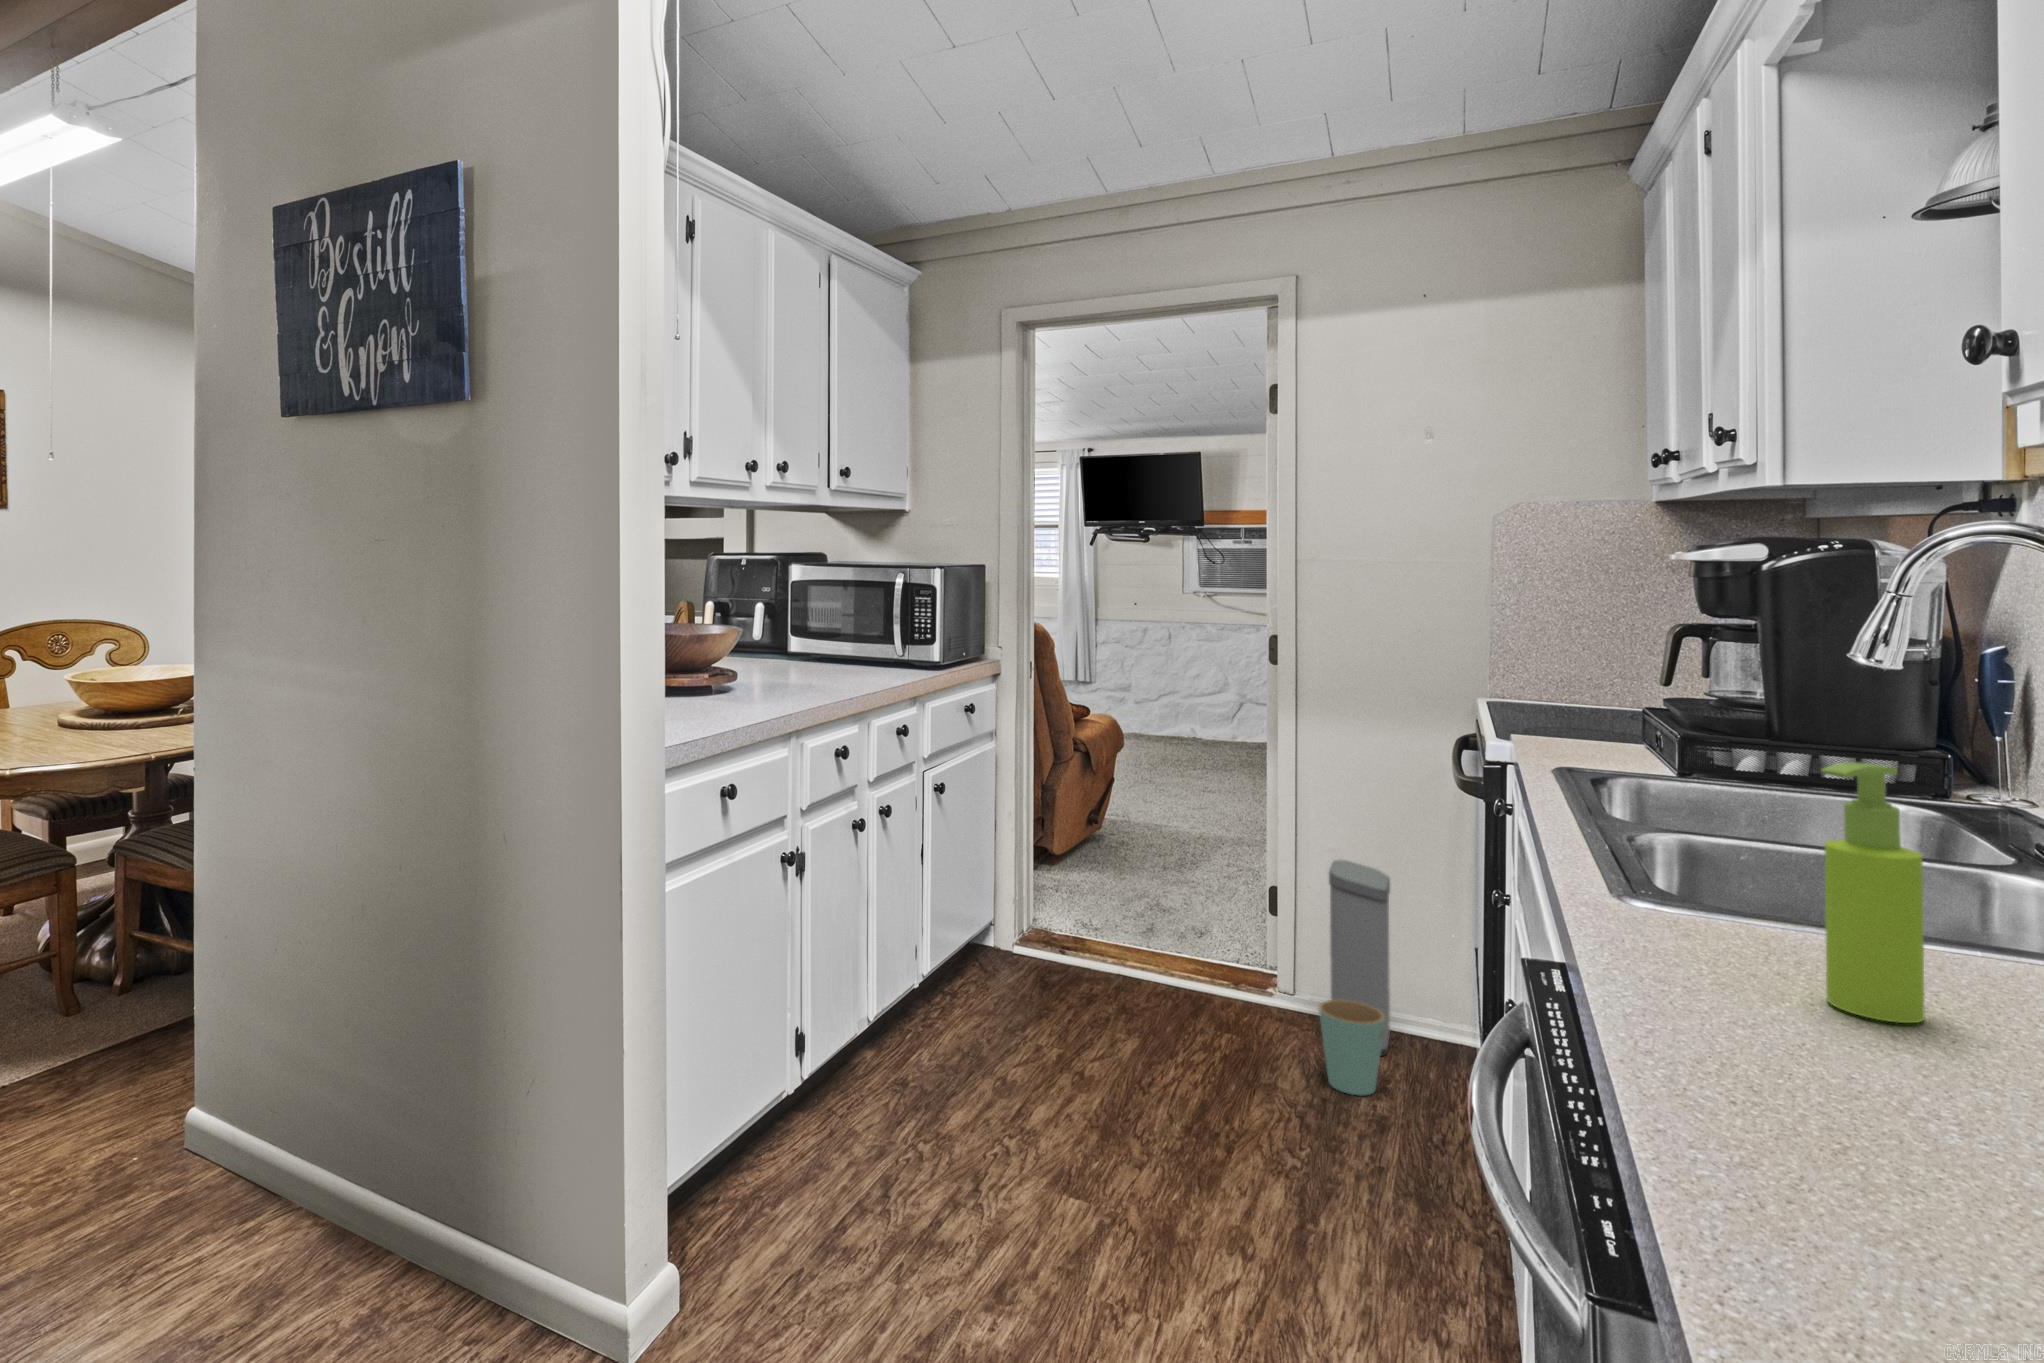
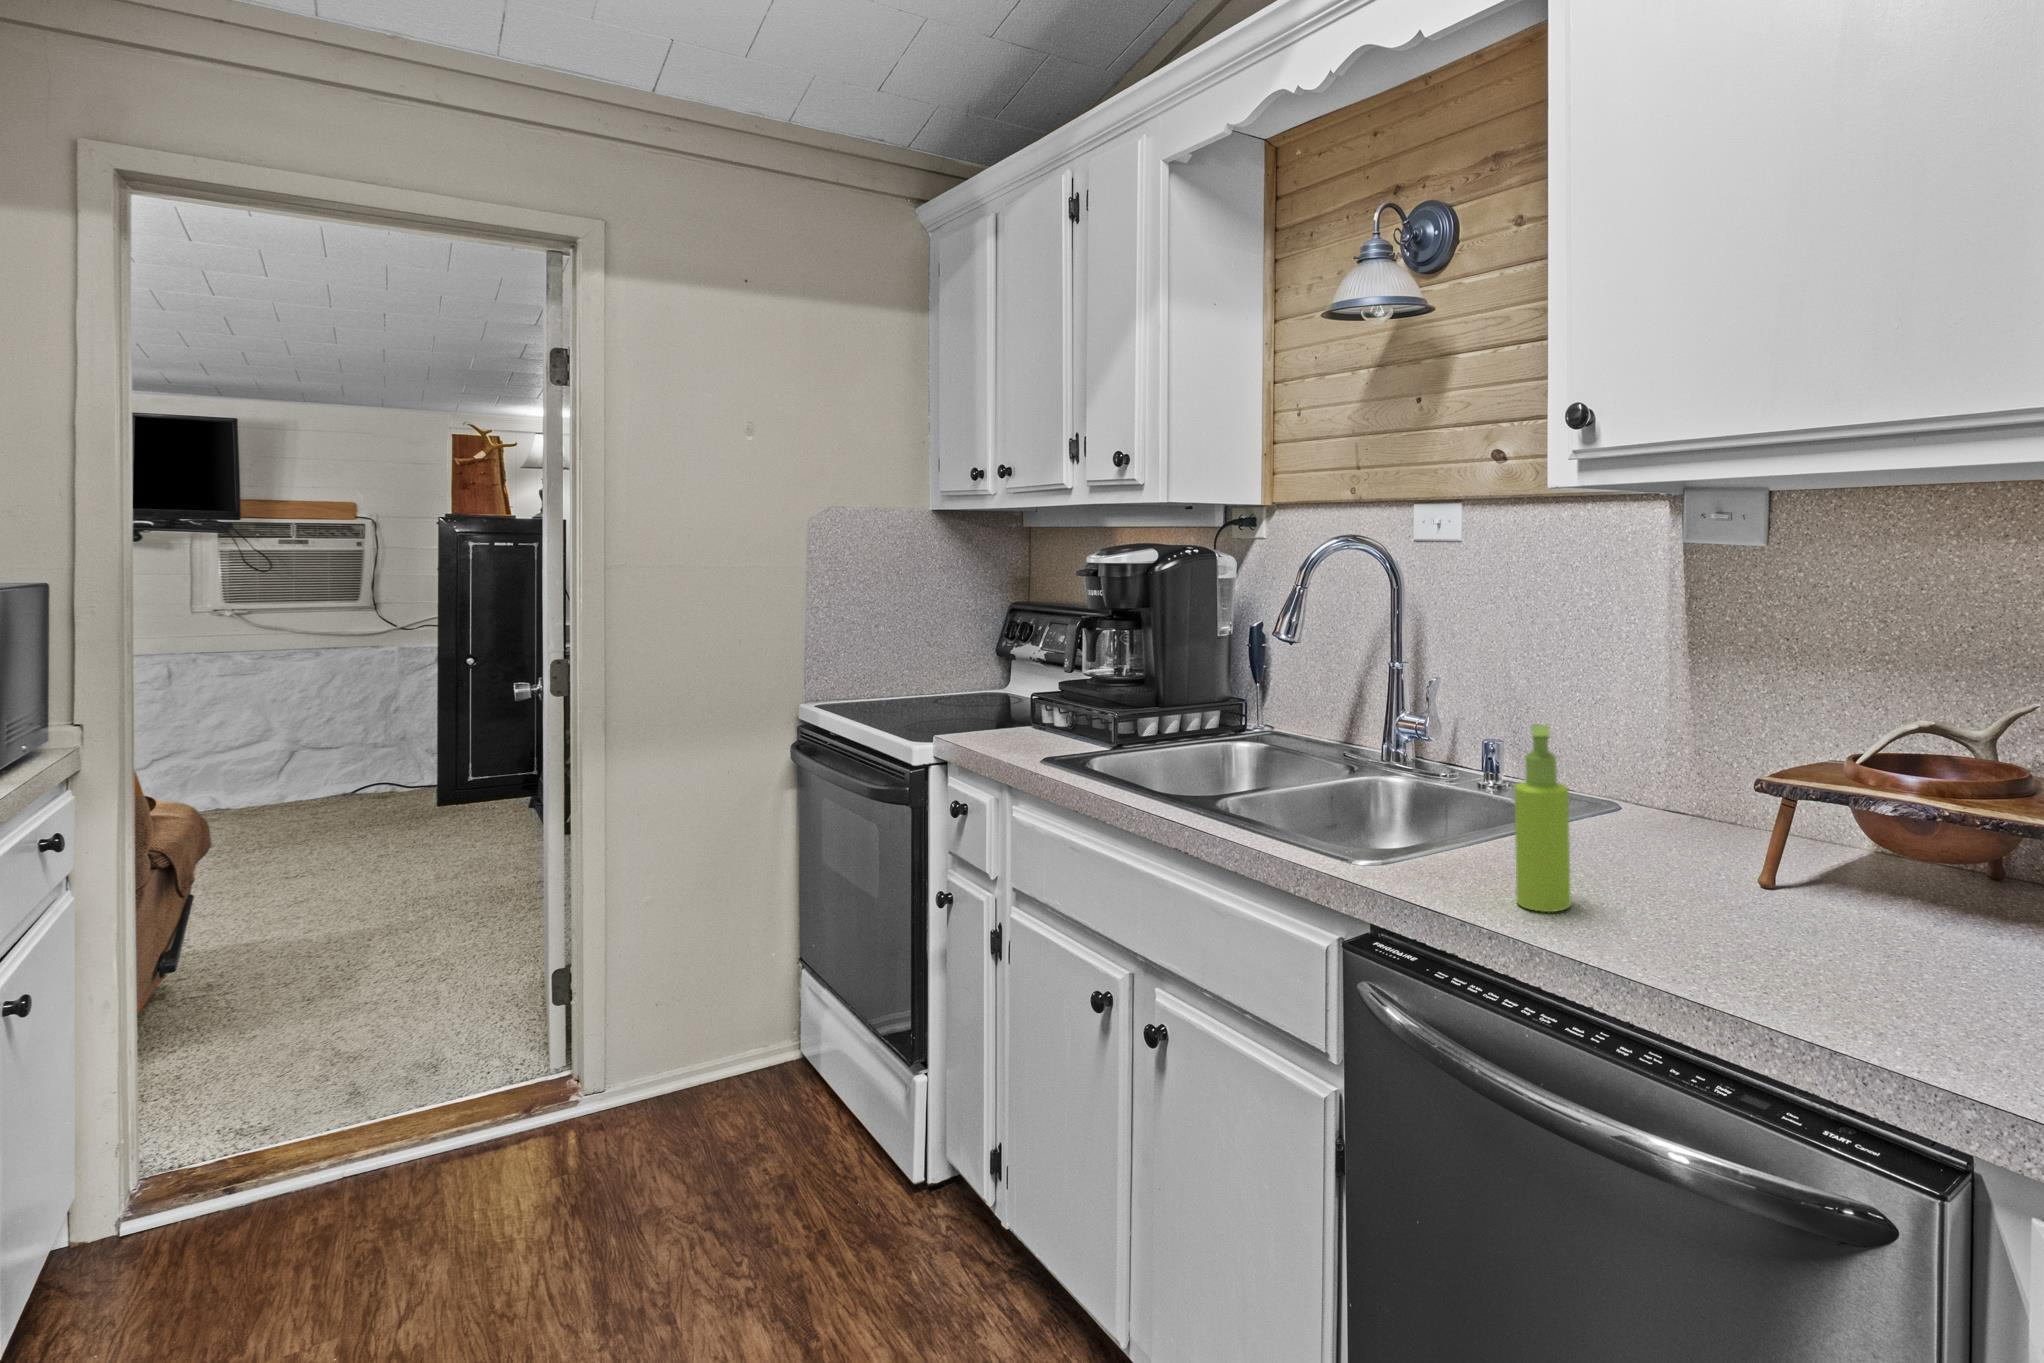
trash can: present [1319,859,1390,1095] -> none [661,910,767,1174]

